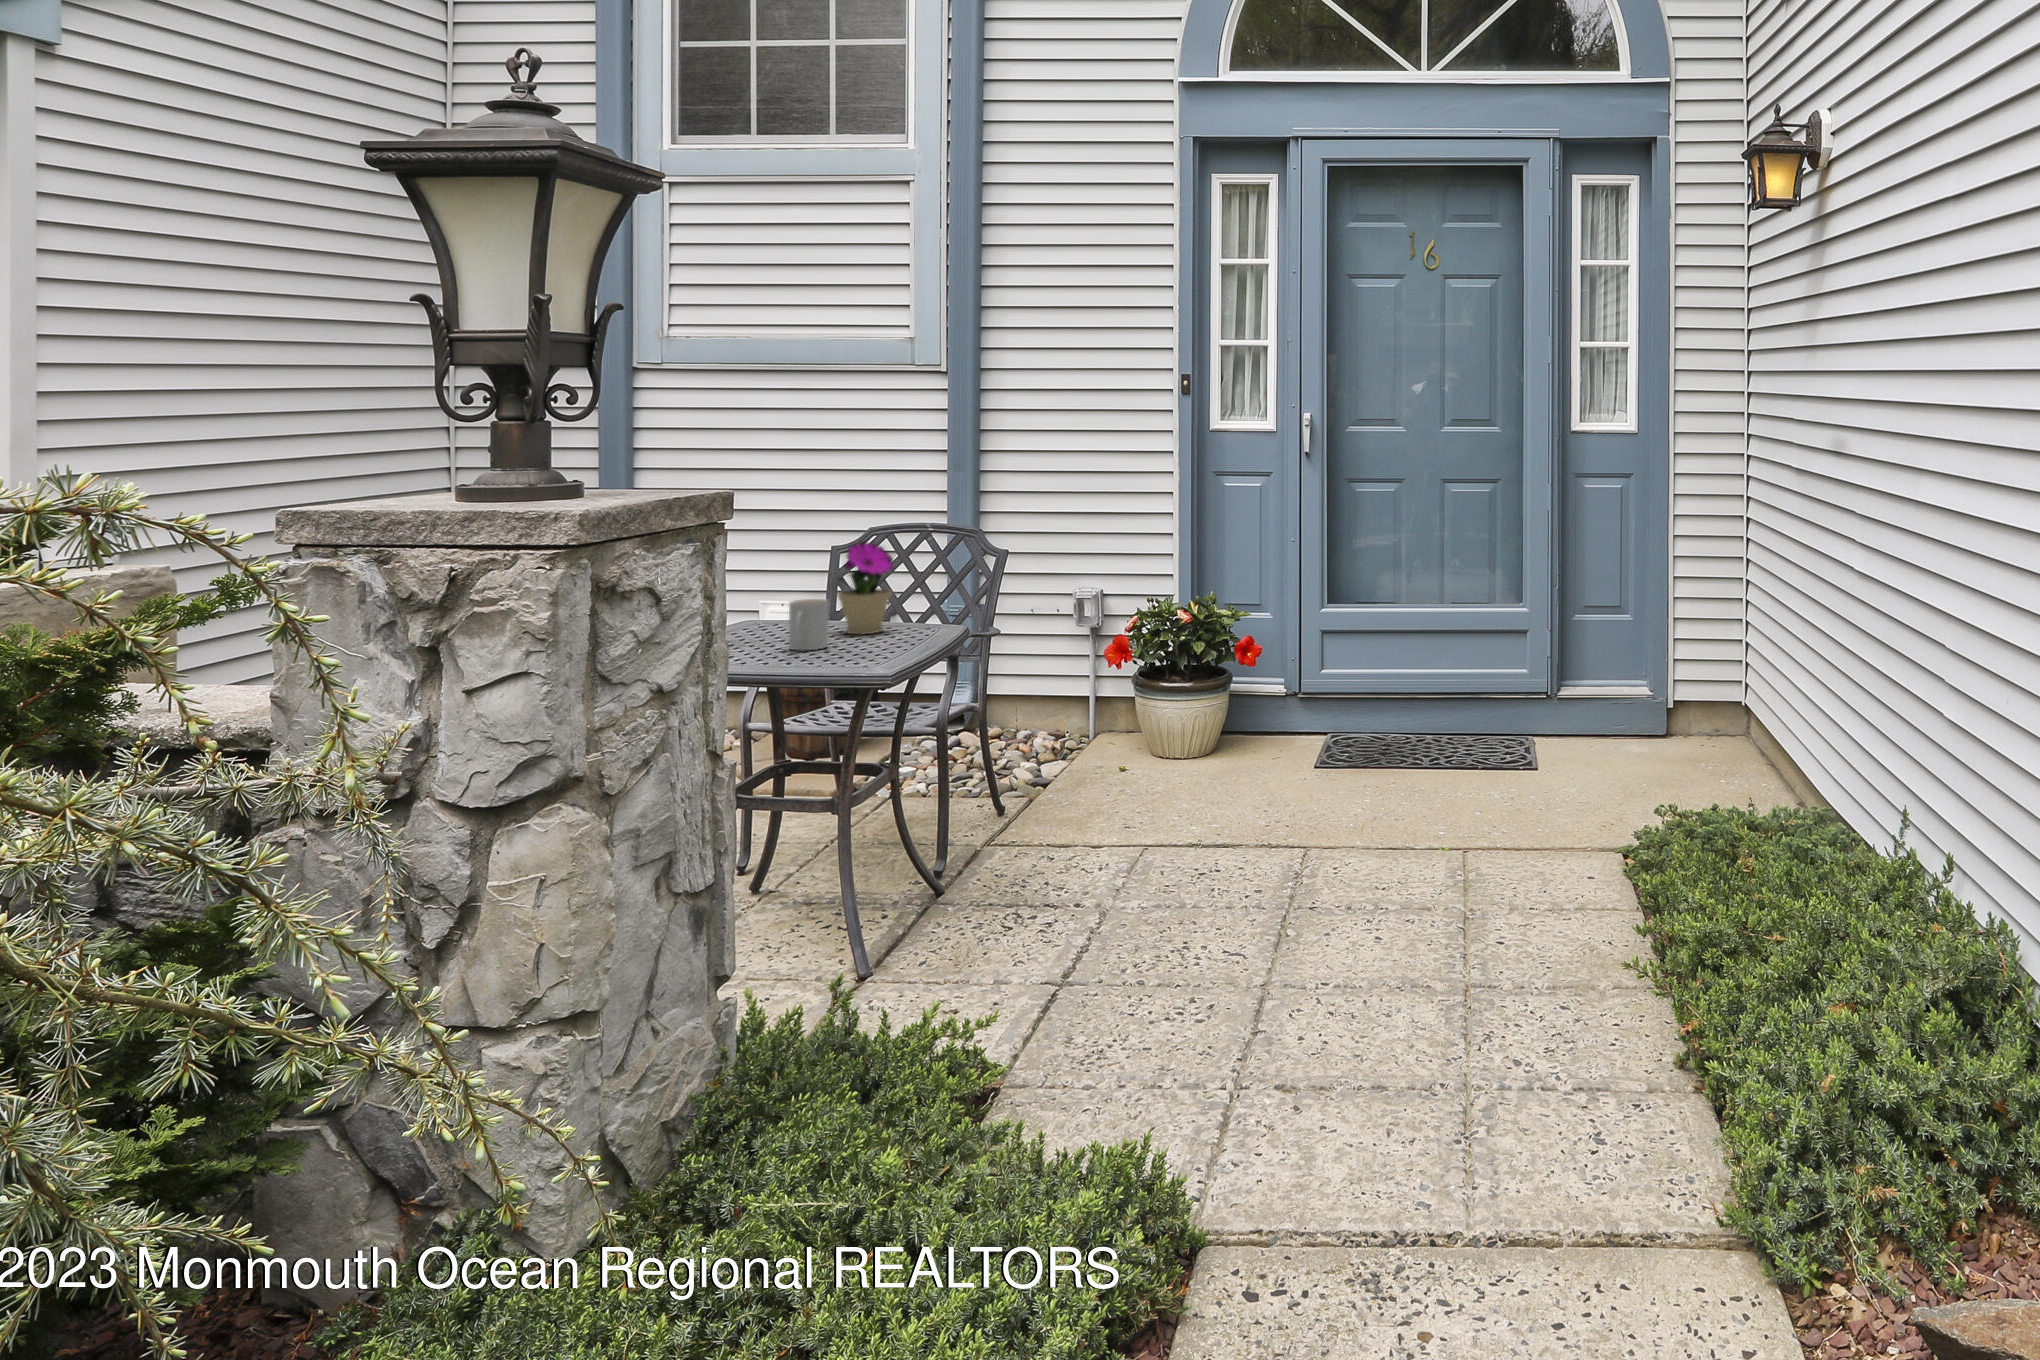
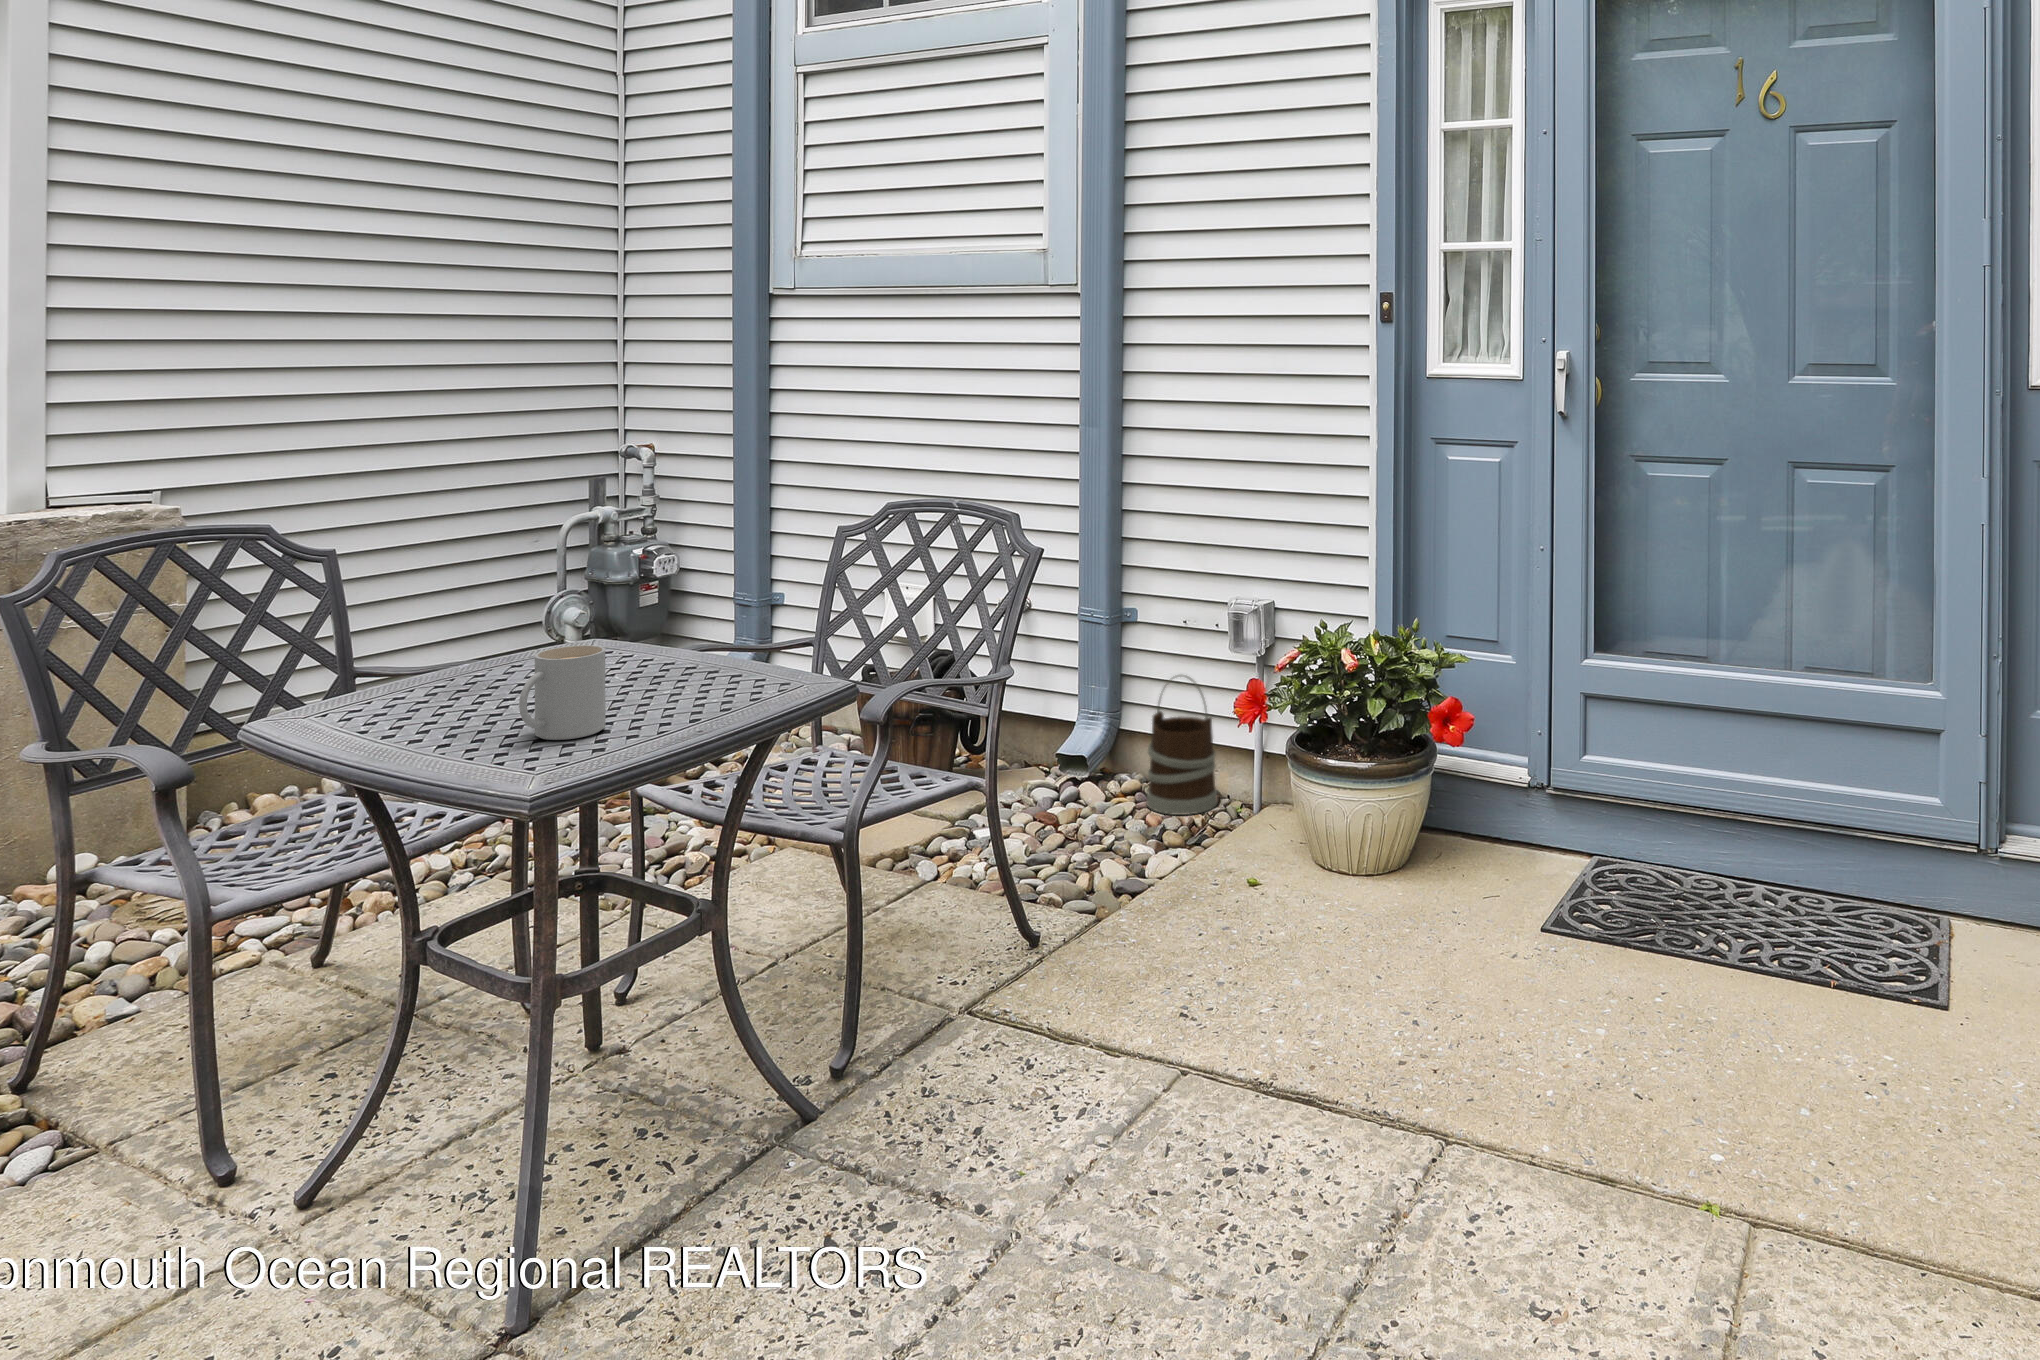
flower pot: present [838,541,893,634] -> none [690,543,782,699]
wooden bucket: none [1011,649,1065,748] -> present [1146,675,1218,815]

